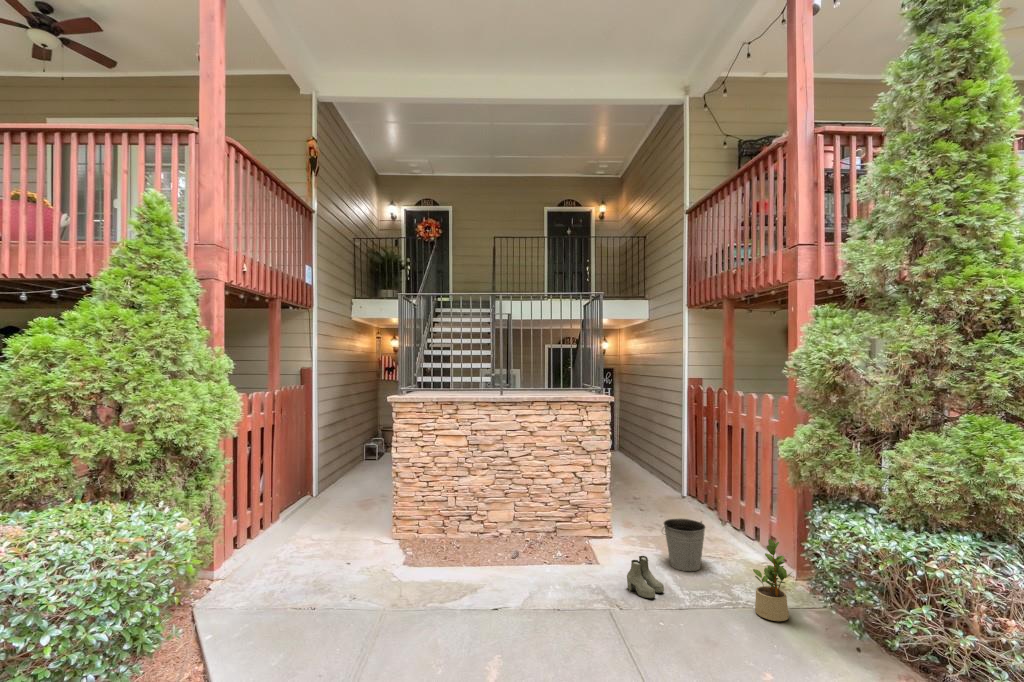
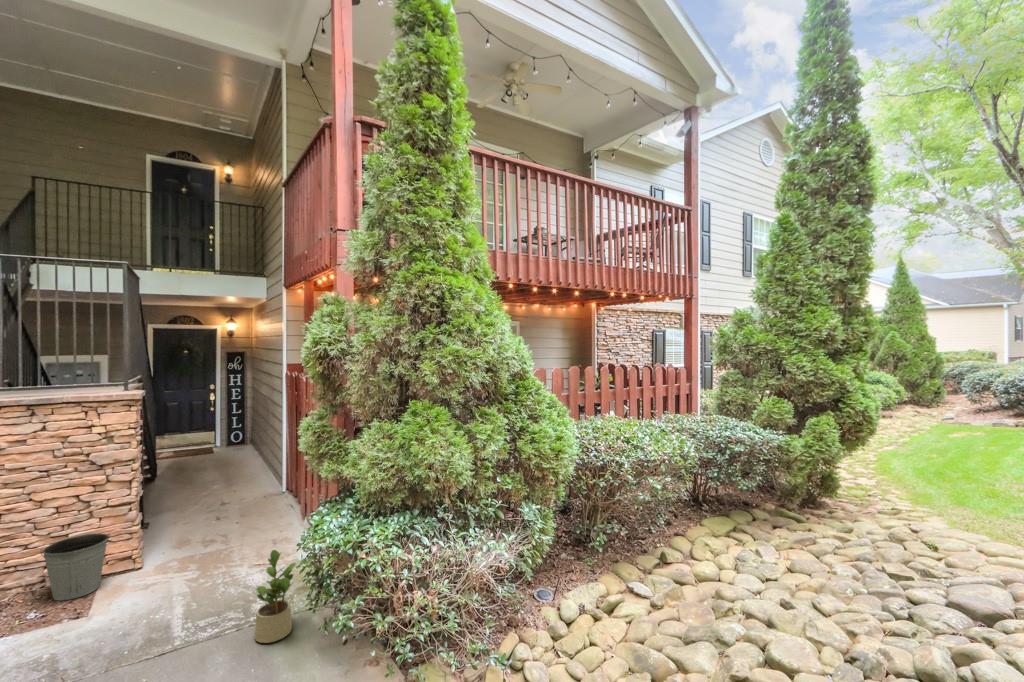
bucket: present [664,518,705,571] -> present [41,533,110,600]
boots: present [627,556,664,598] -> none [89,601,146,661]

